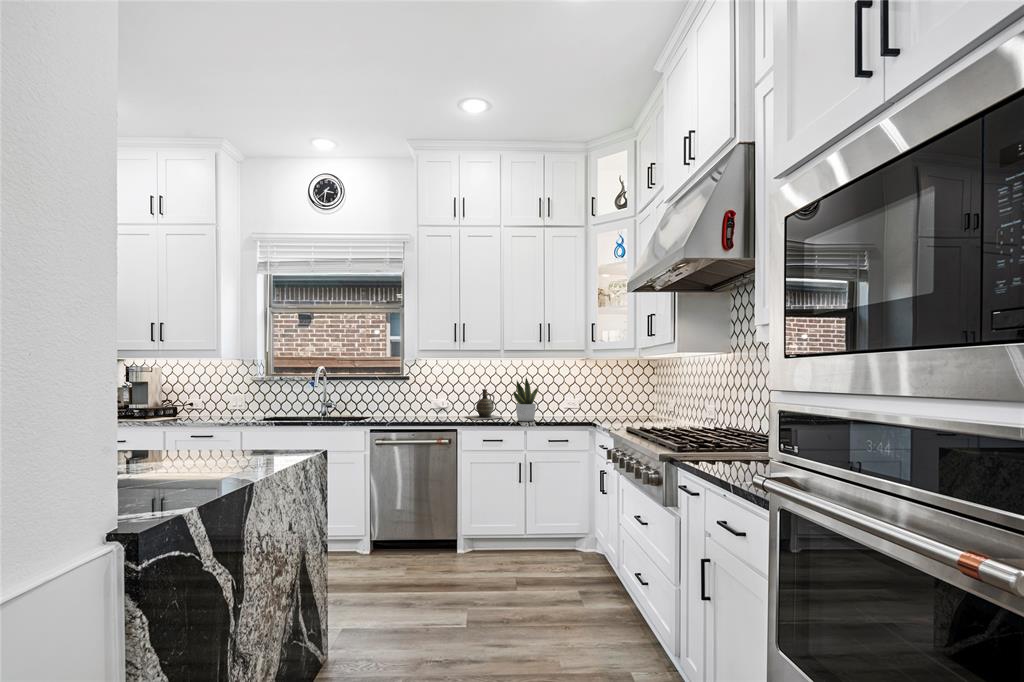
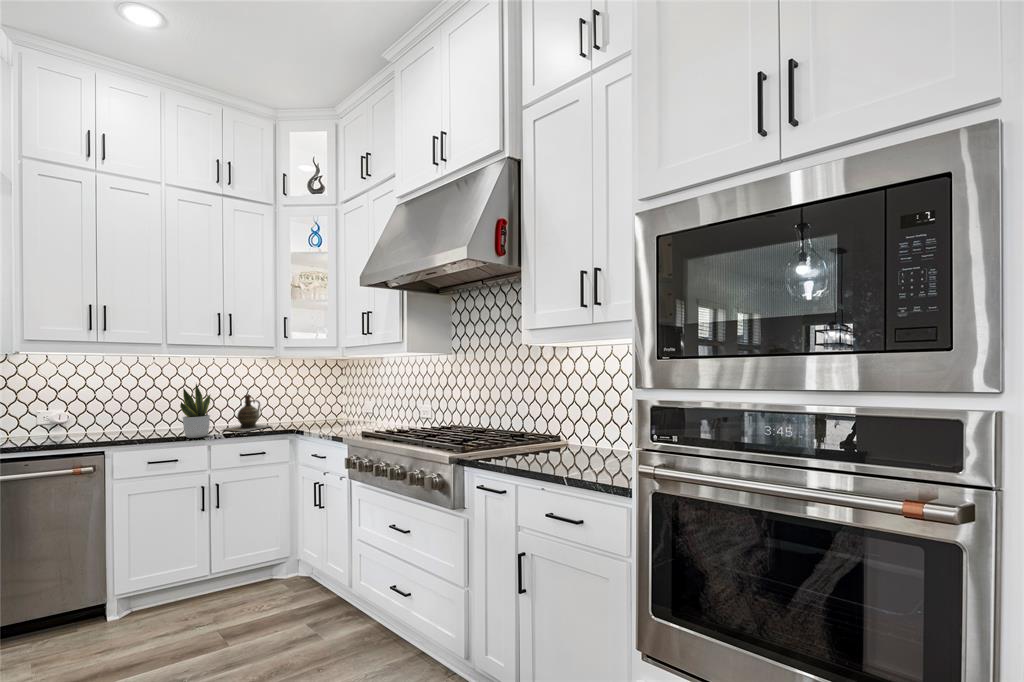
ceramic jug: present [465,389,502,420] -> present [223,395,271,432]

